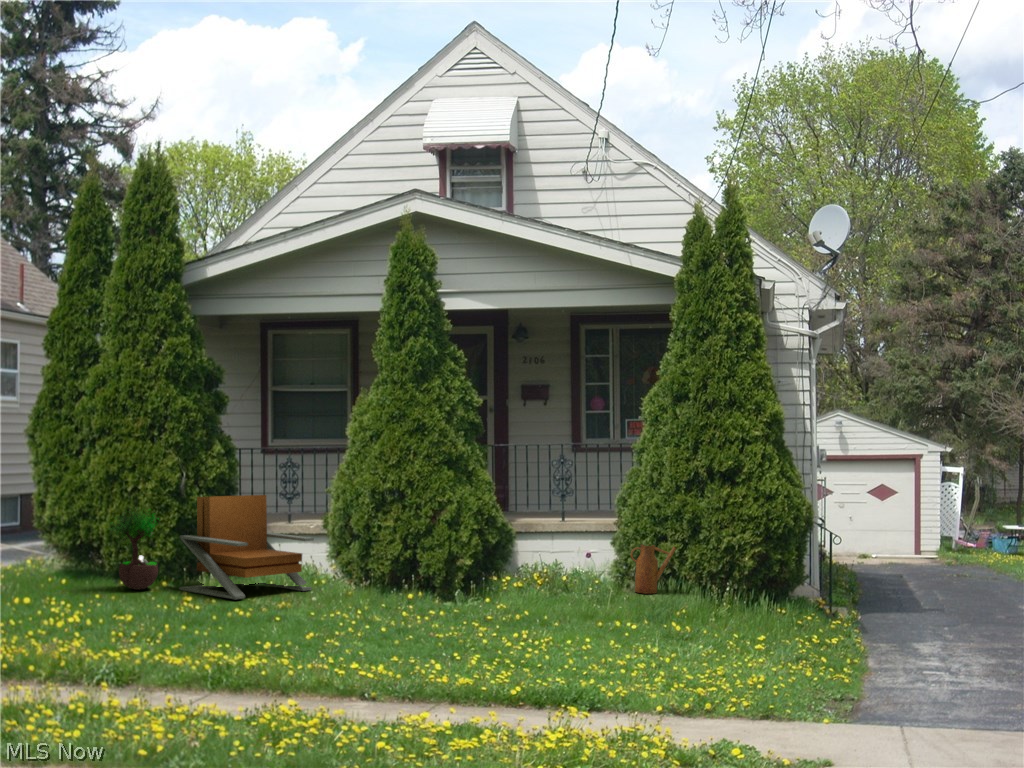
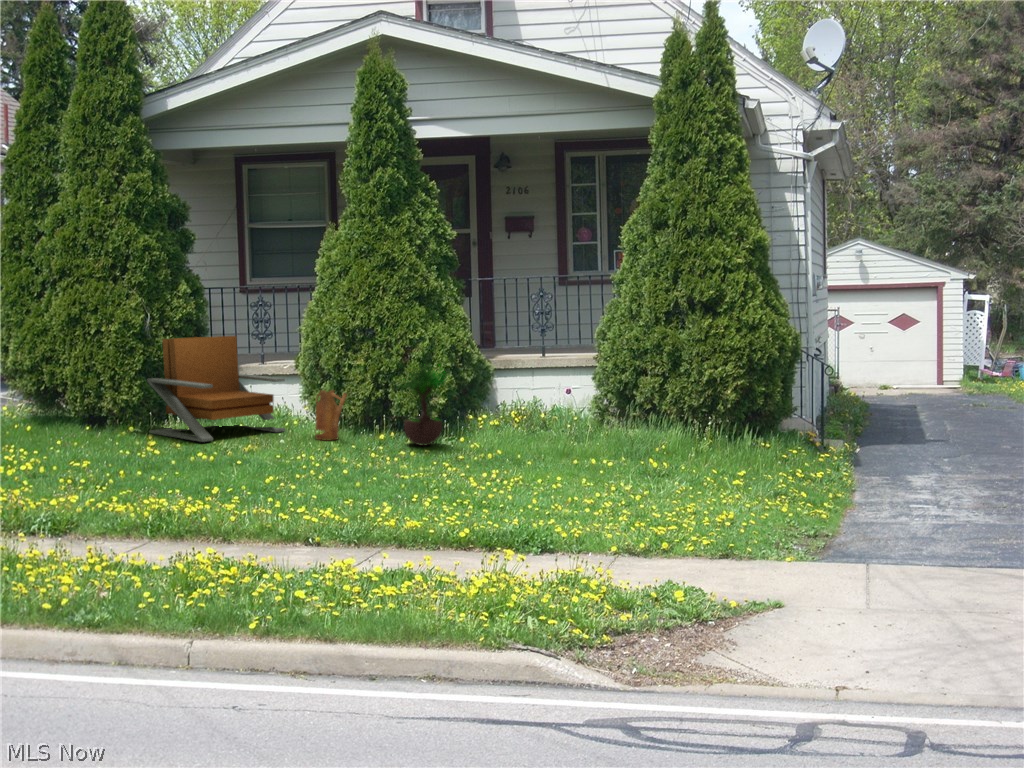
potted tree: present [111,510,158,590] -> present [401,364,444,446]
watering can: present [631,545,676,594] -> present [315,390,347,440]

